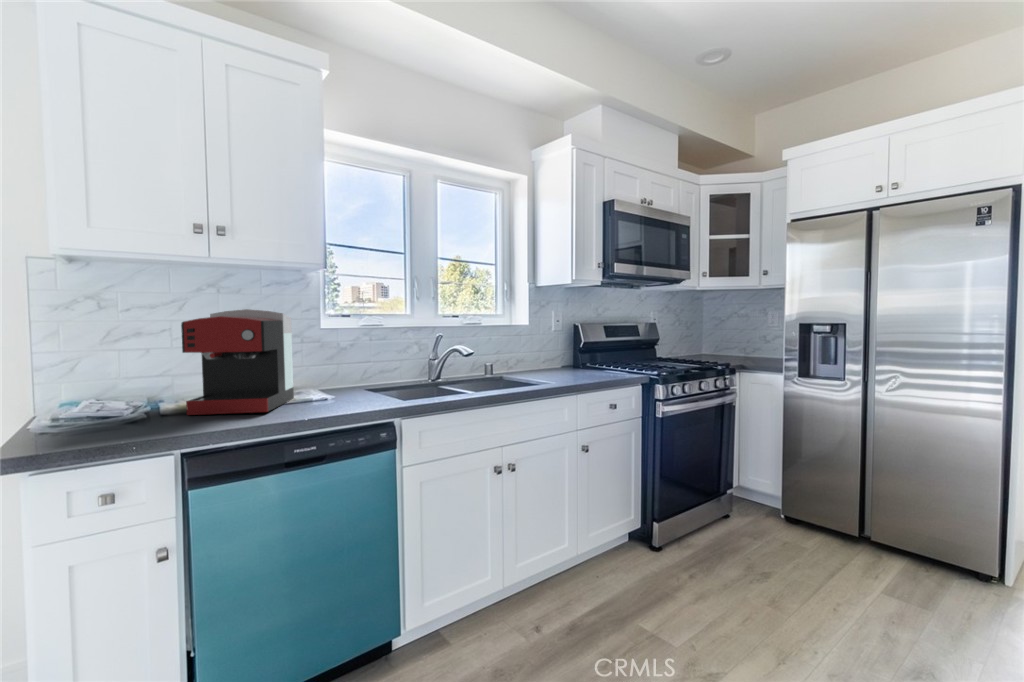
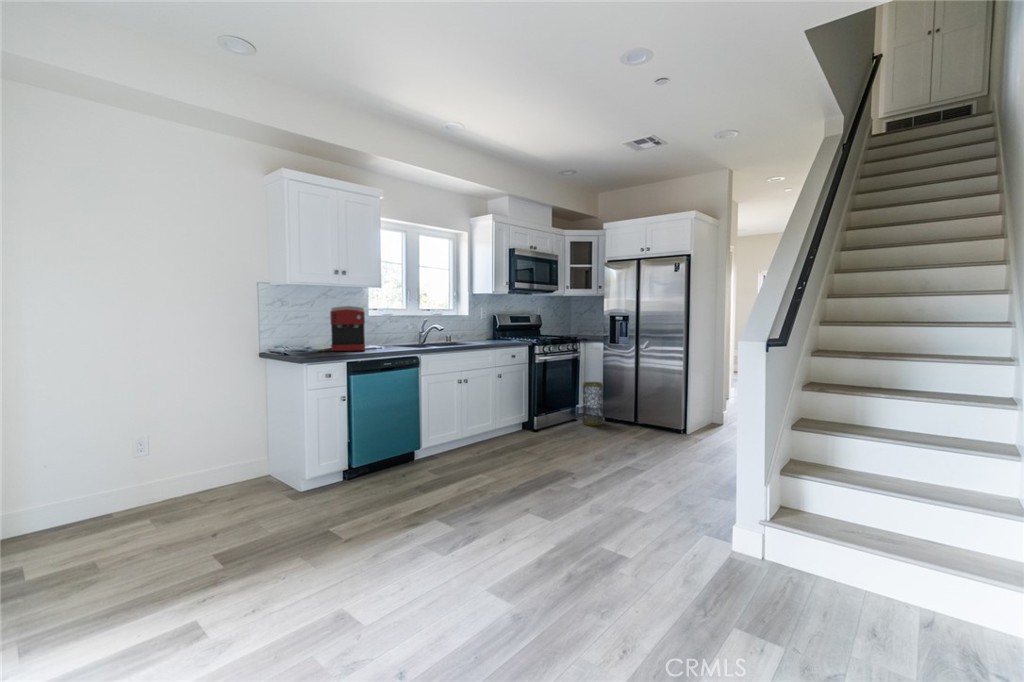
trash can: none [743,447,788,537] -> present [583,382,603,426]

